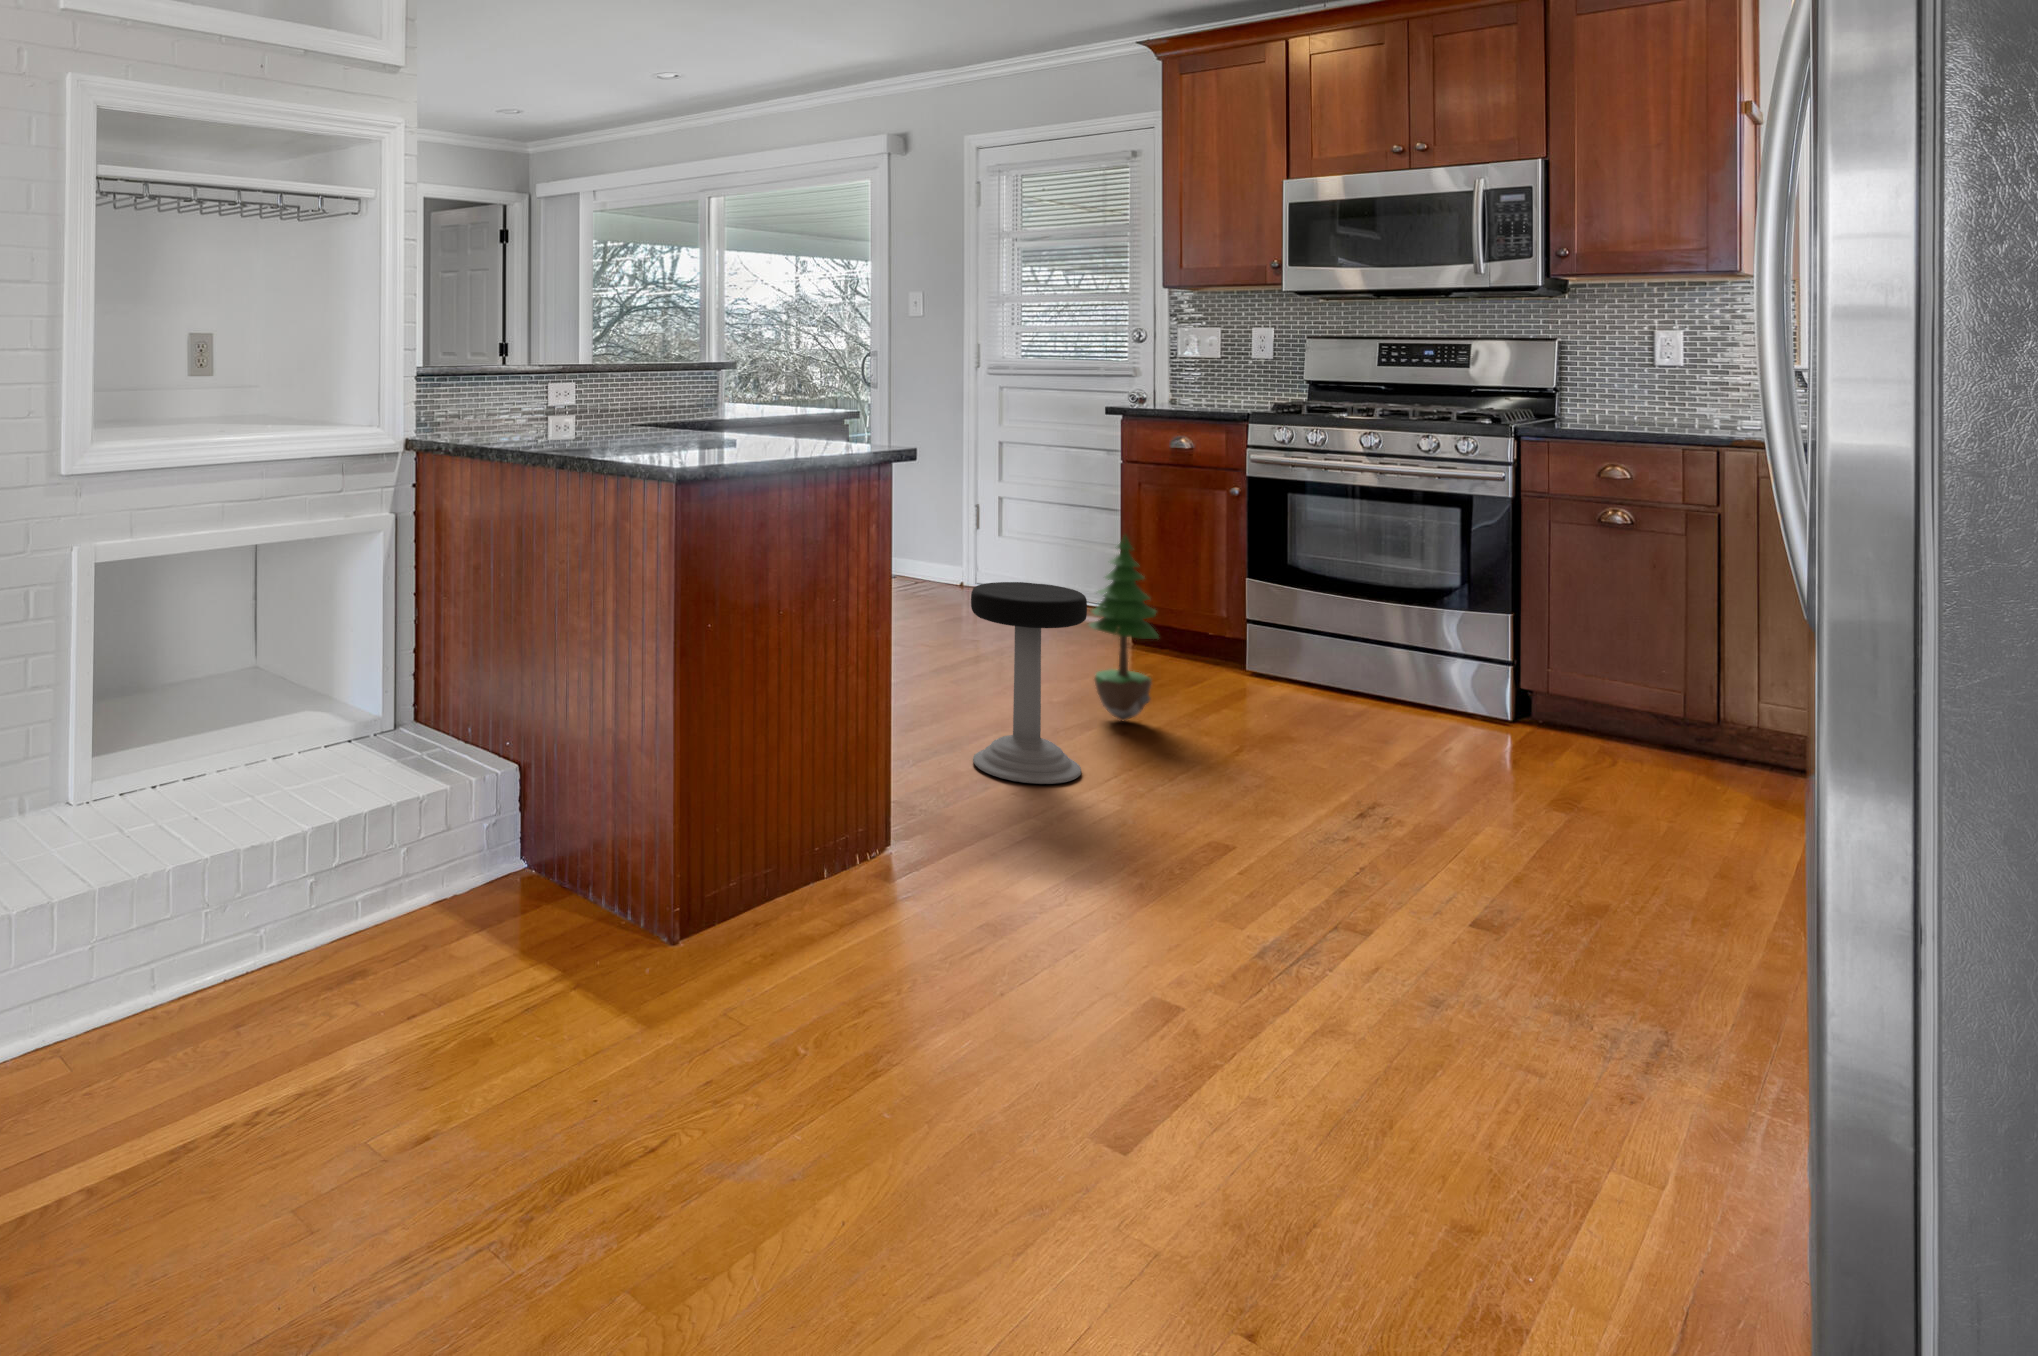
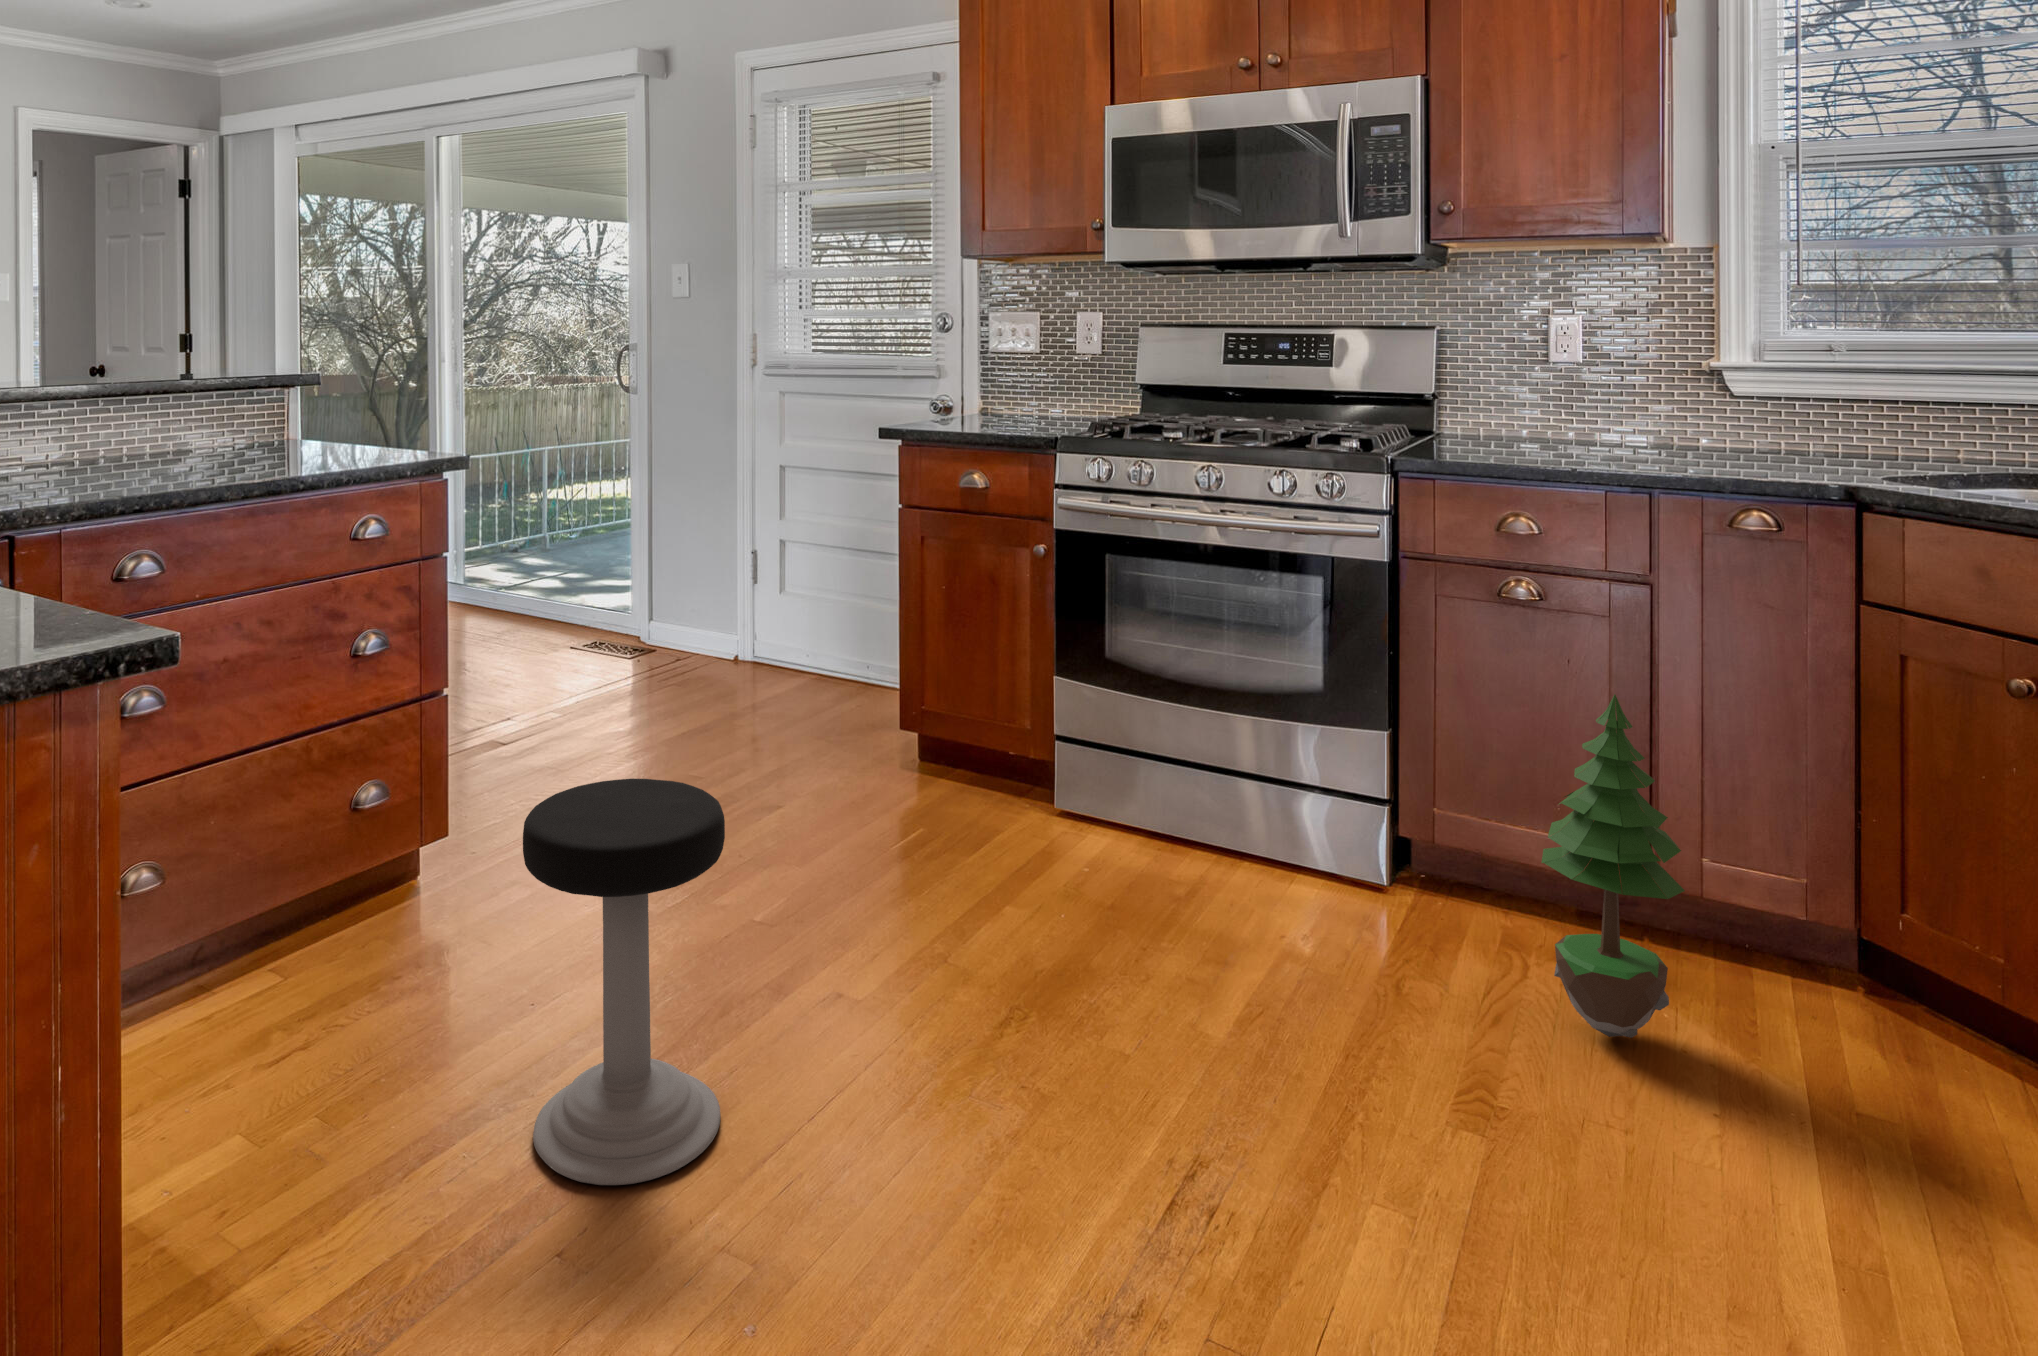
potted tree: present [1089,535,1158,721] -> present [1542,694,1685,1038]

